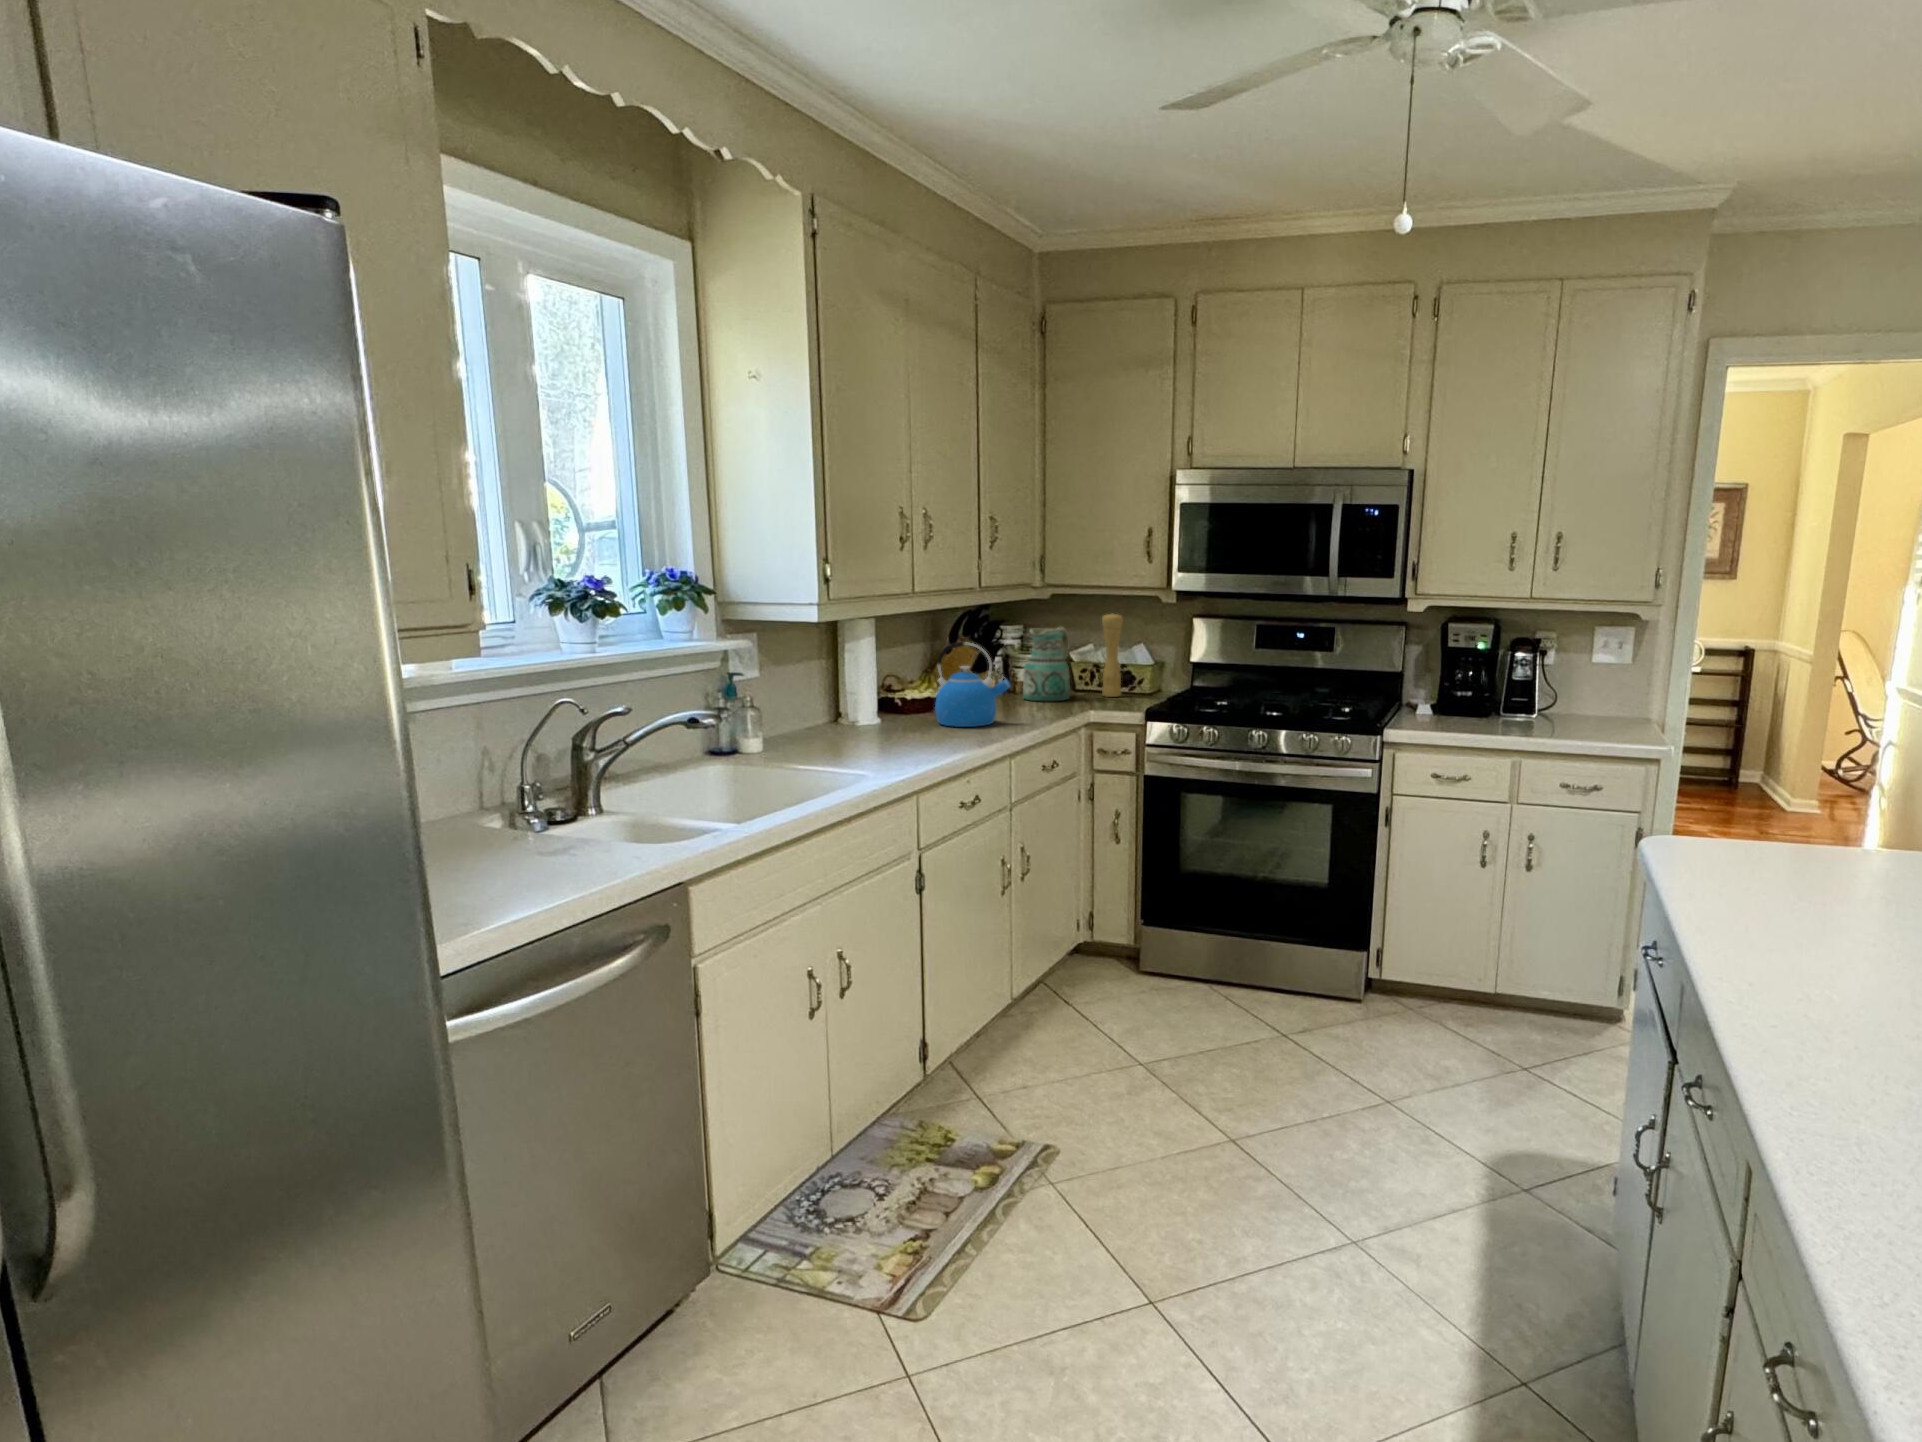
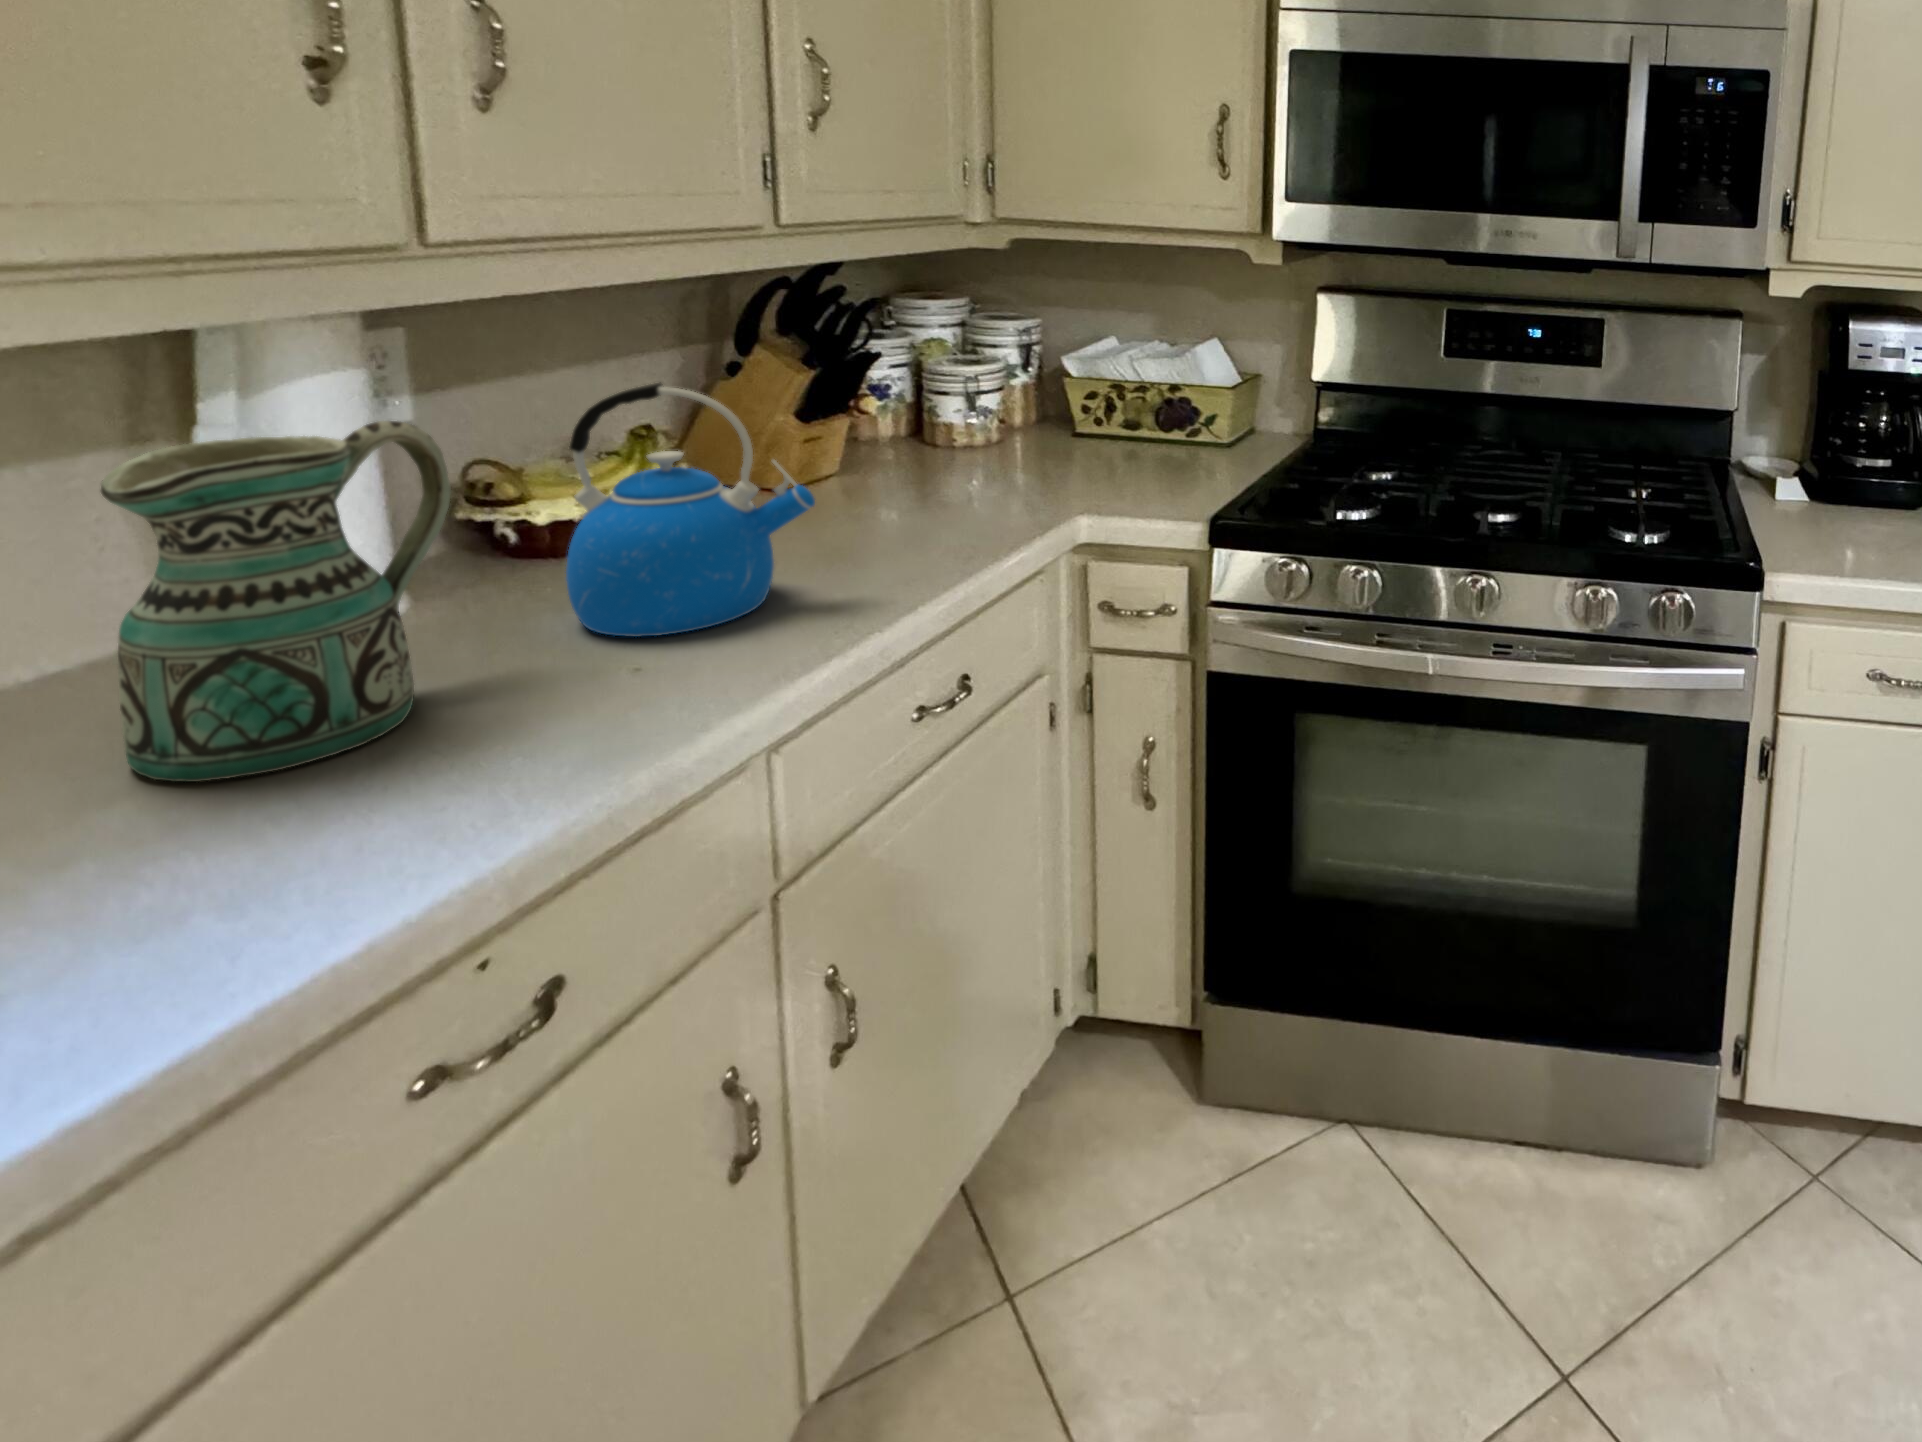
pepper mill: present [1102,613,1123,697] -> none [1119,283,1167,462]
ceramic pitcher: present [1023,627,1070,701] -> present [101,421,451,782]

